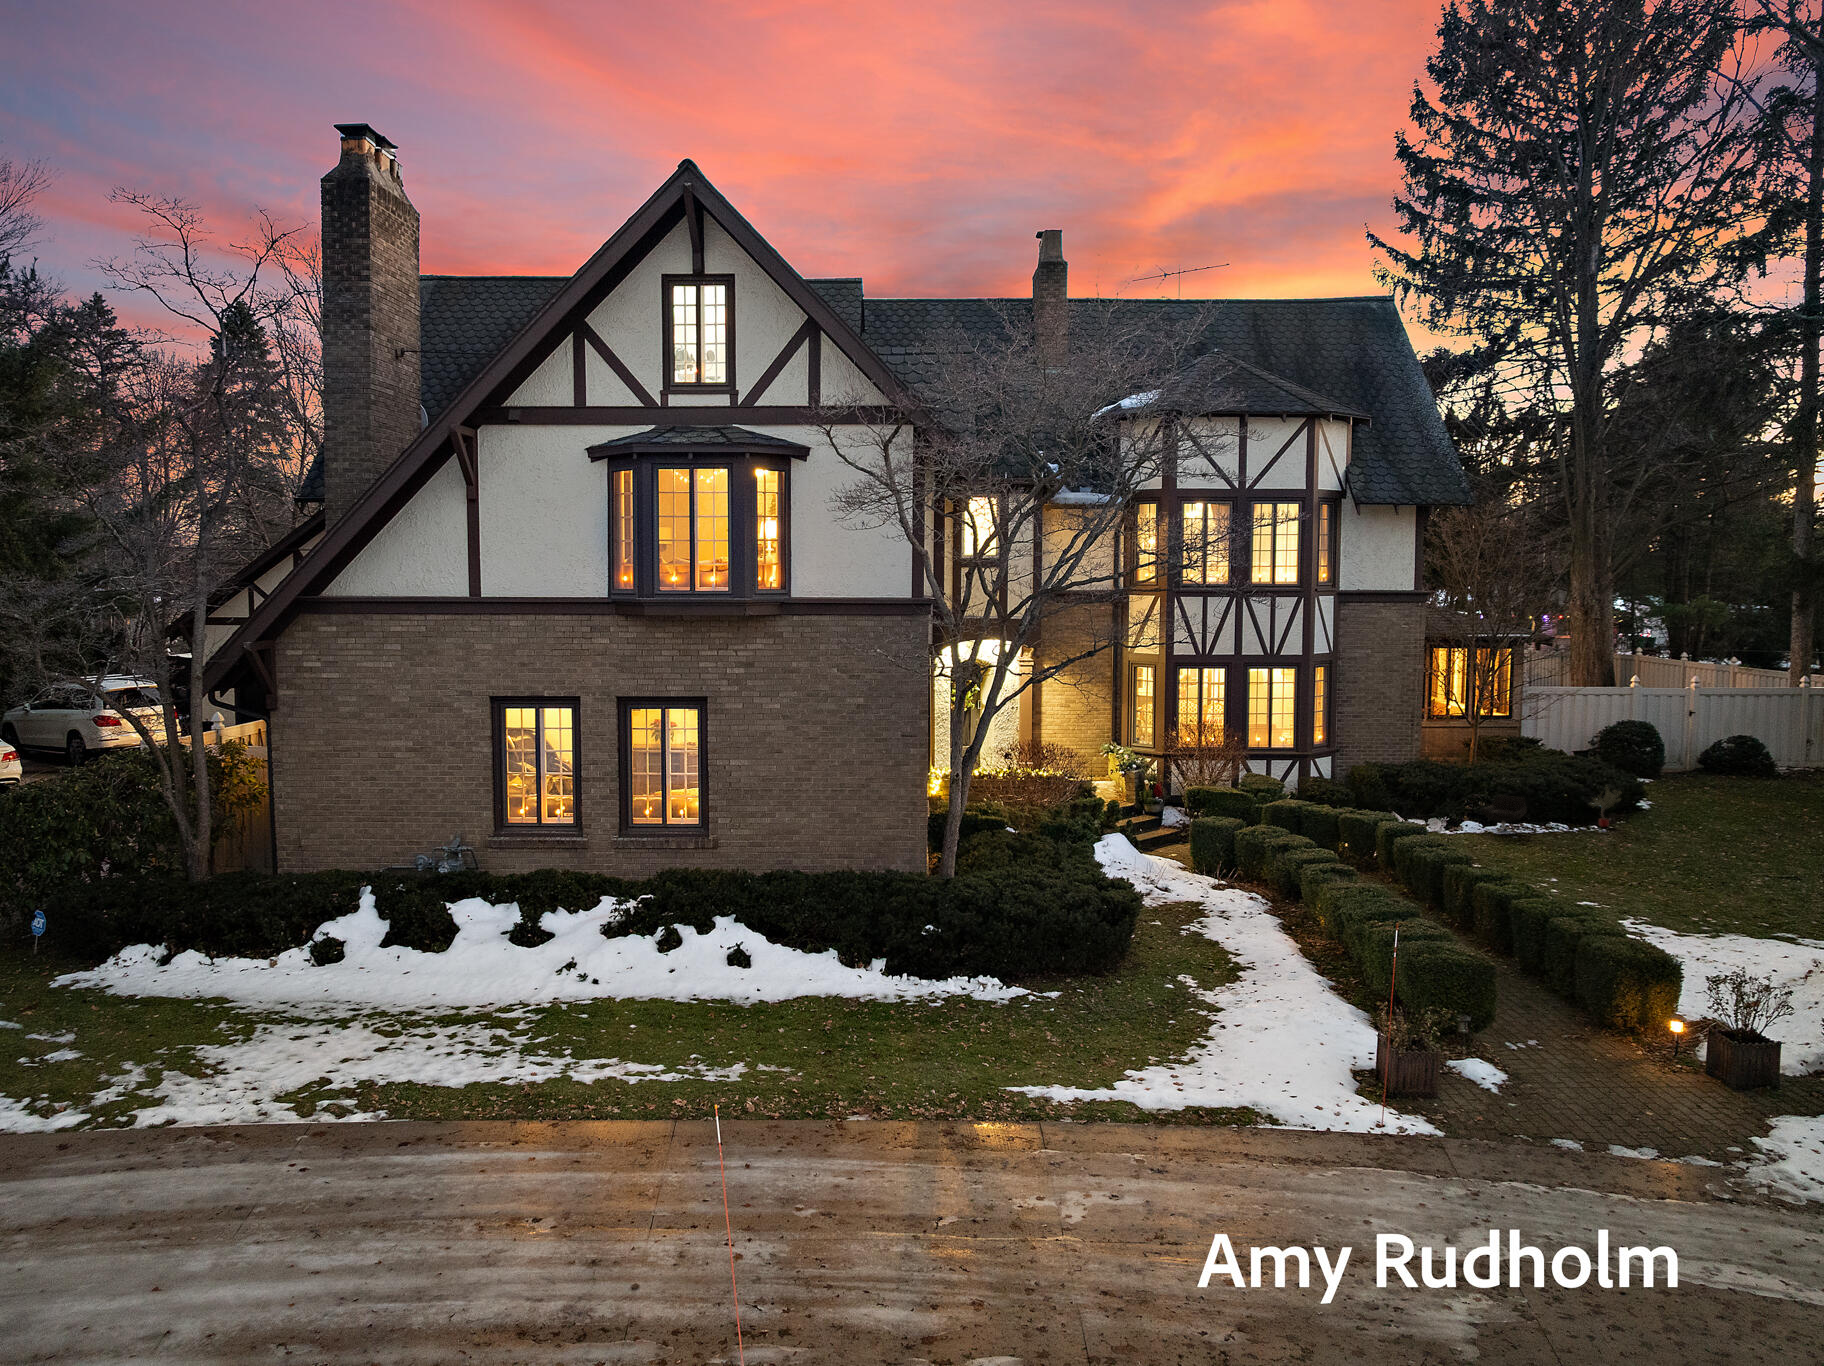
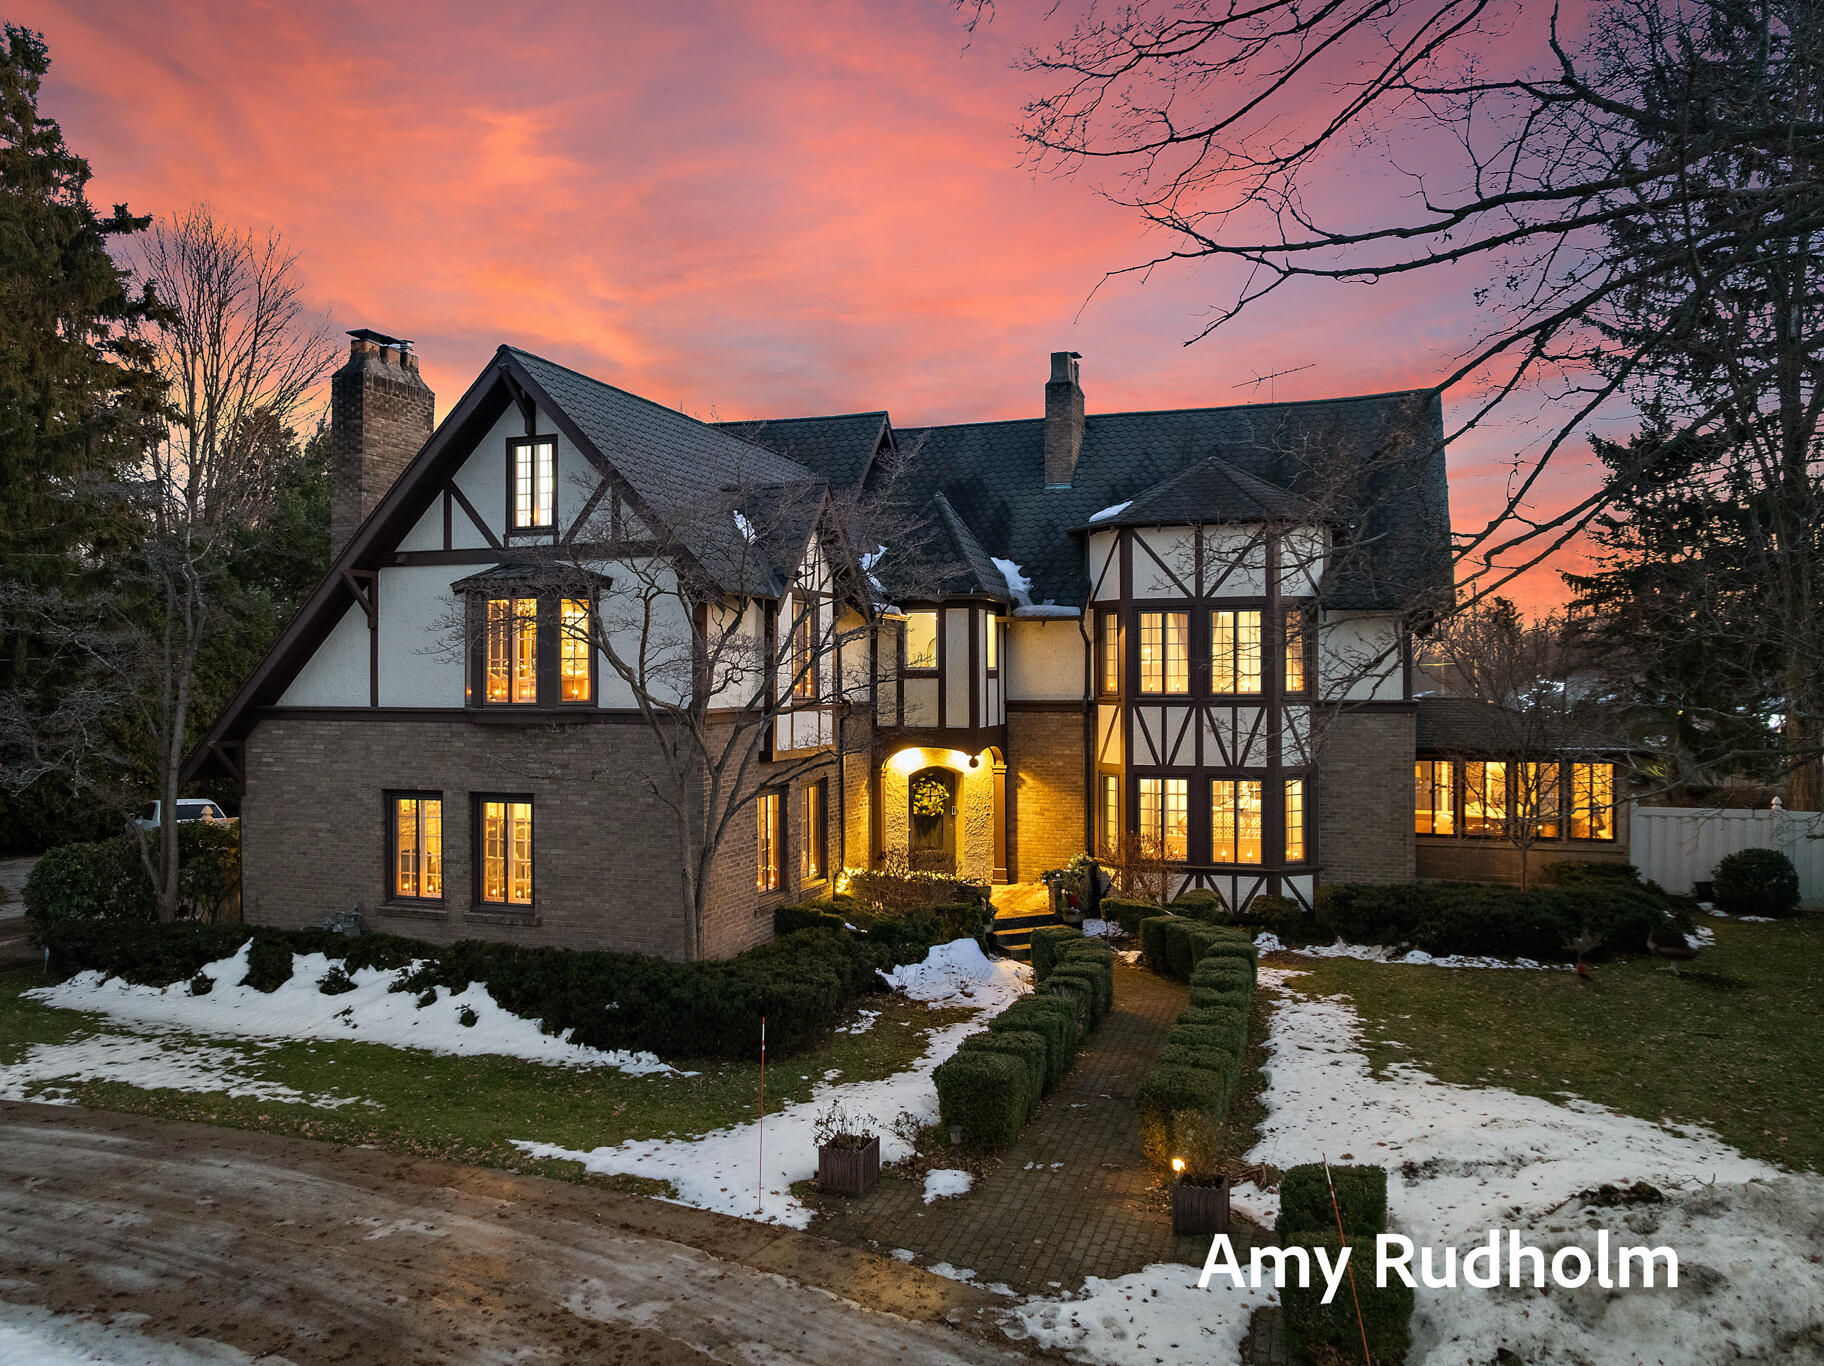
lounge chair: present [1481,795,1527,831] -> present [1647,930,1700,973]

